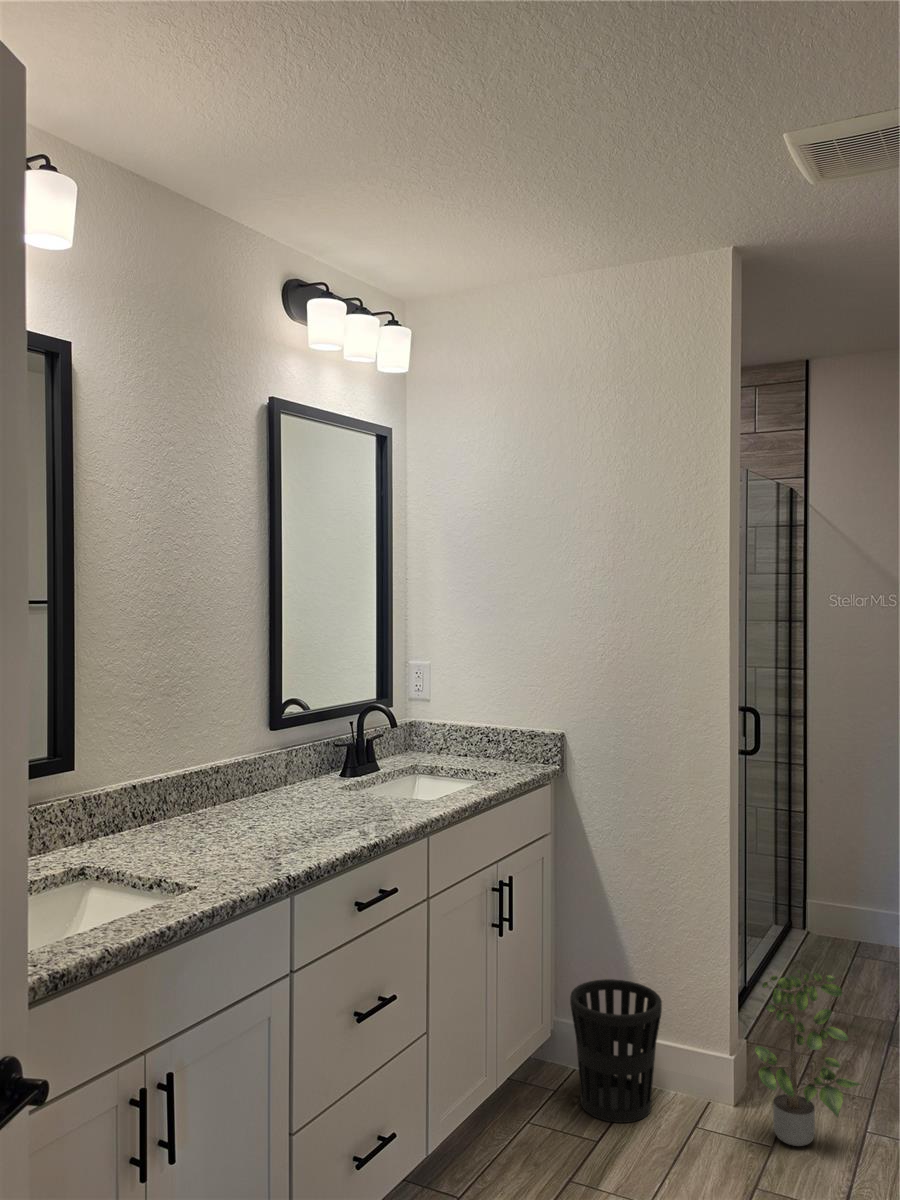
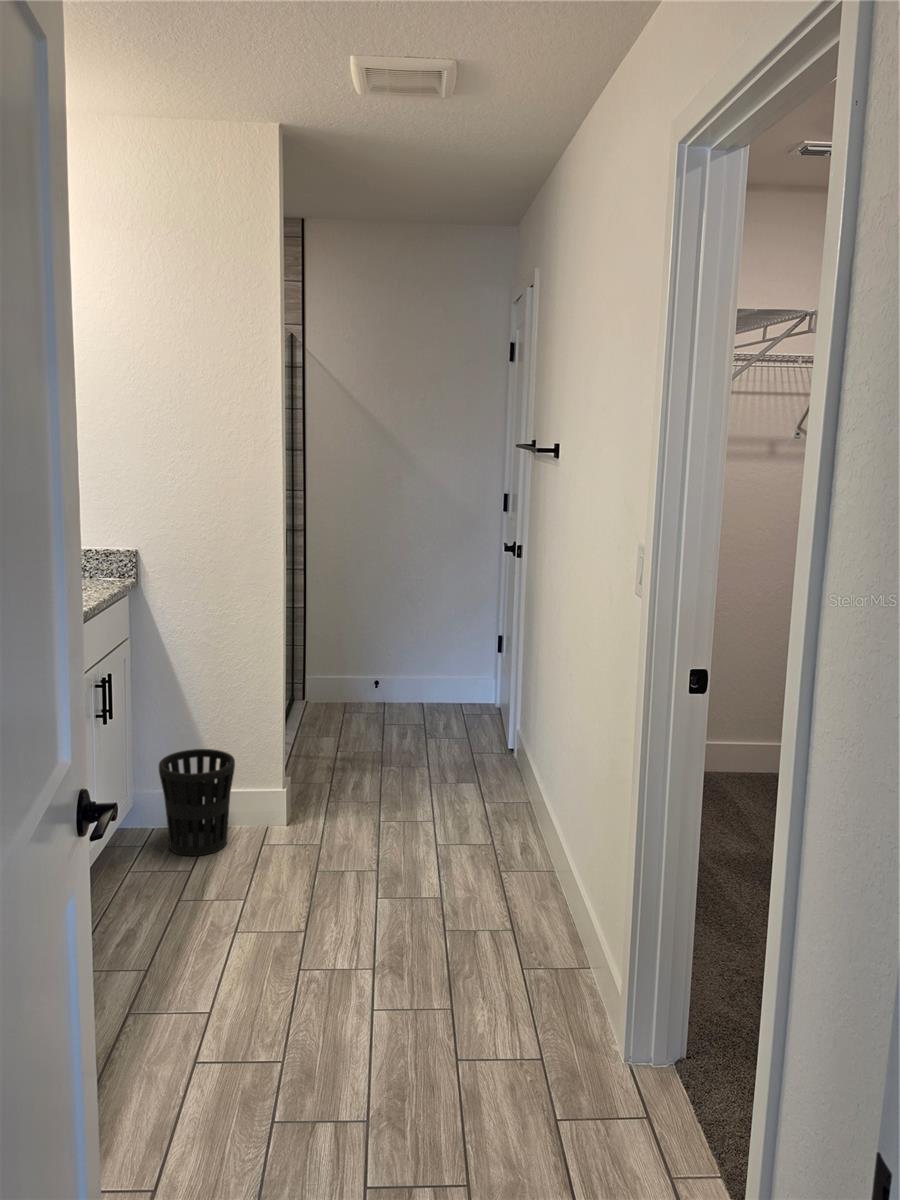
potted plant: present [755,970,861,1146] -> none [306,713,382,840]

